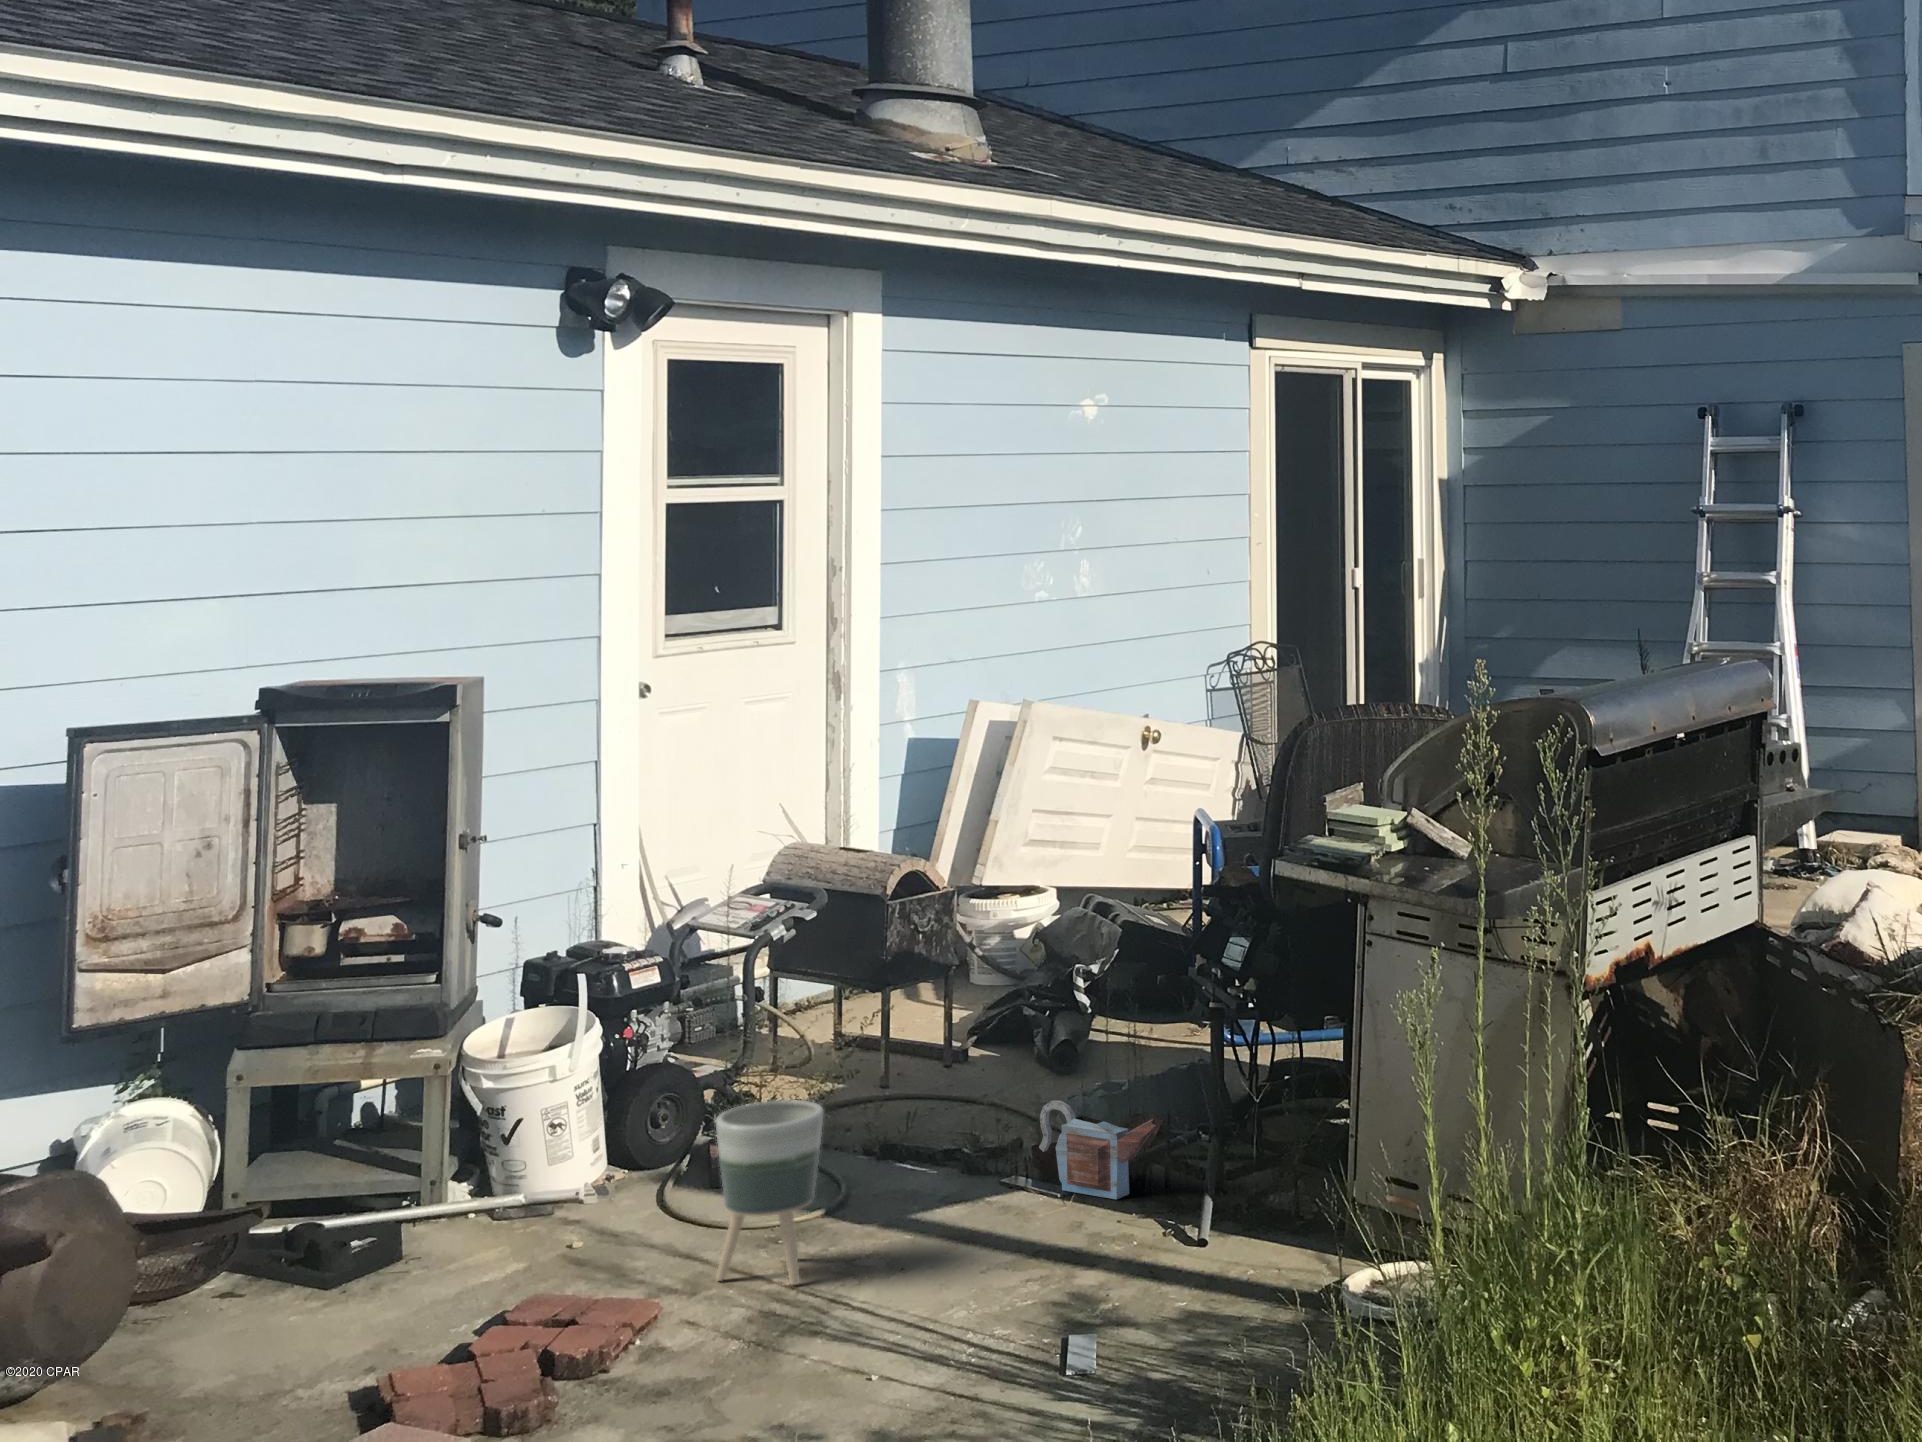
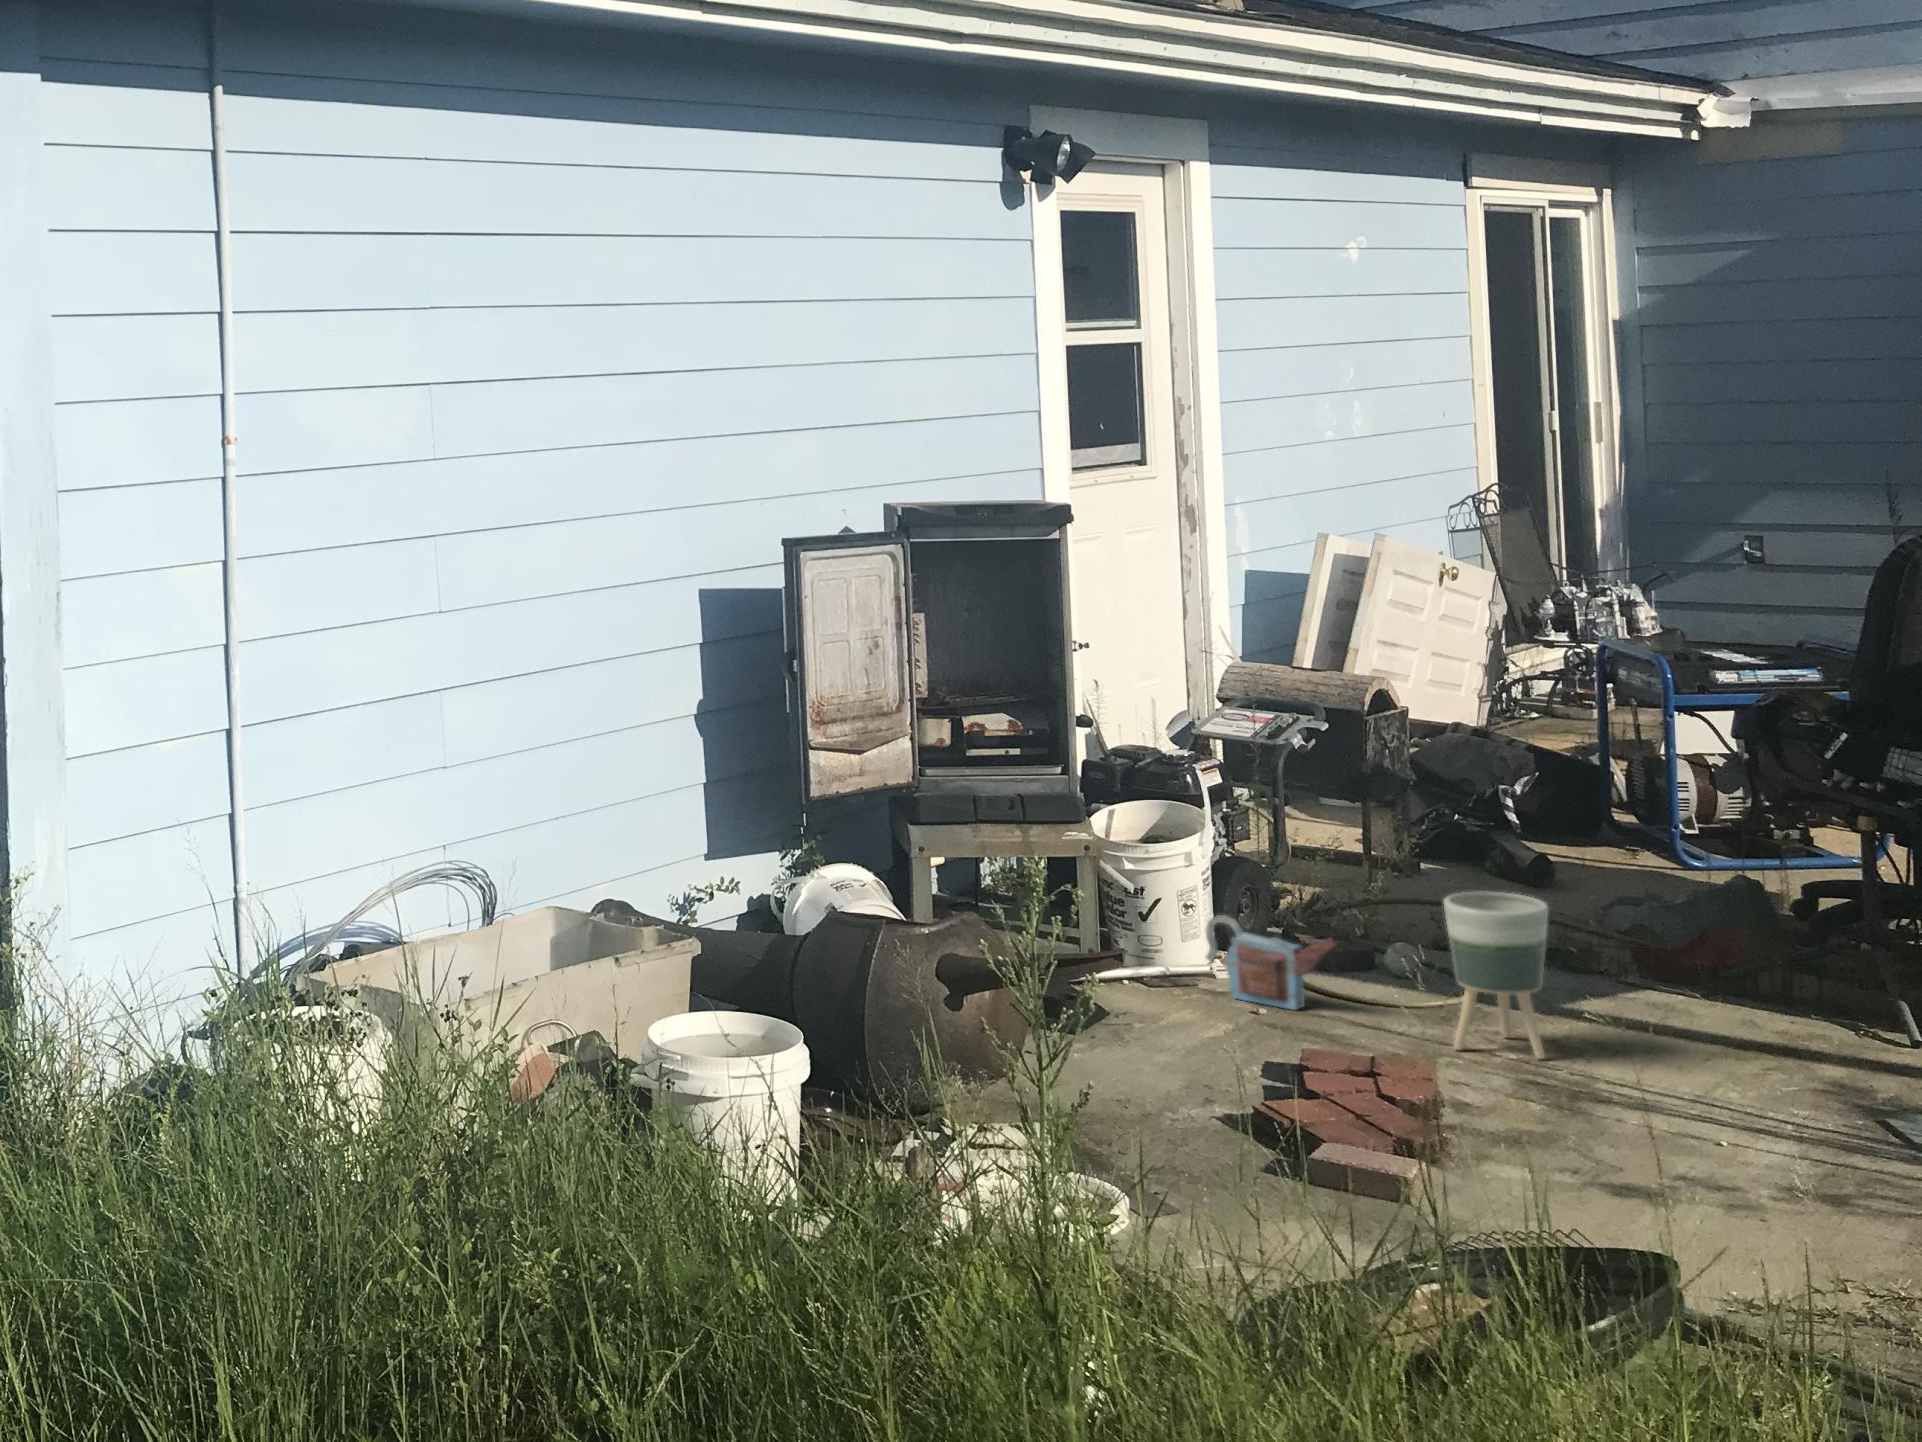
watering can: present [1039,1100,1159,1199] -> present [1206,915,1338,1010]

